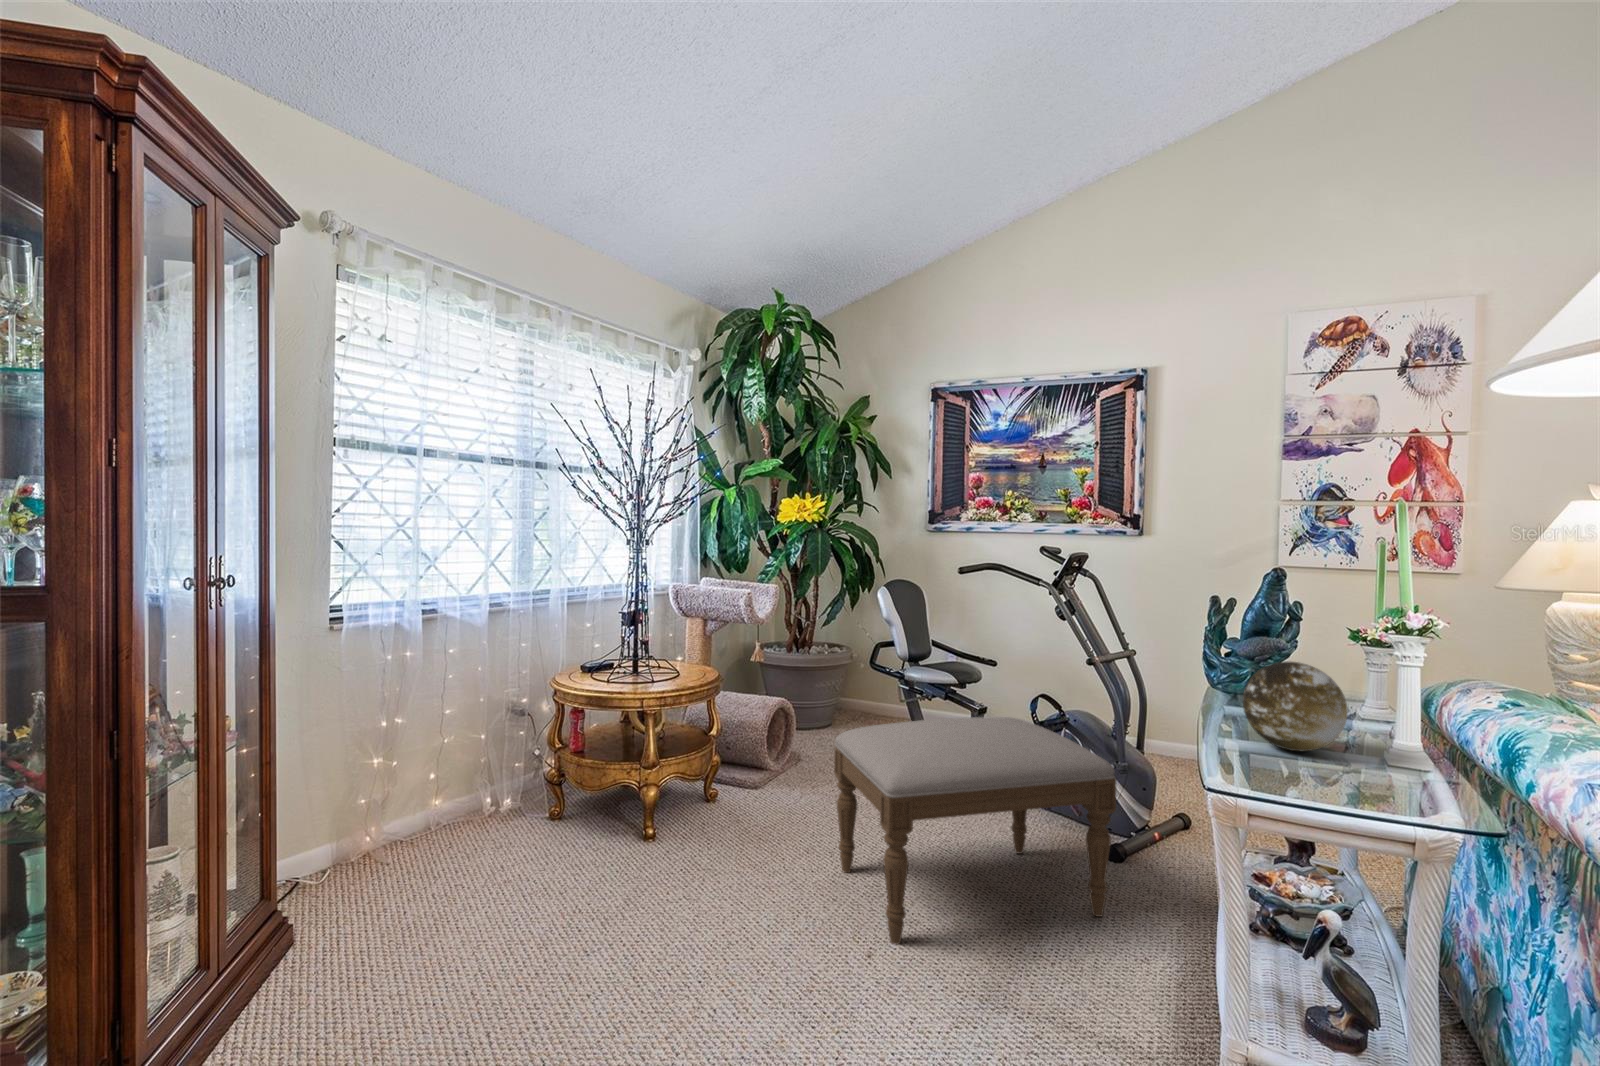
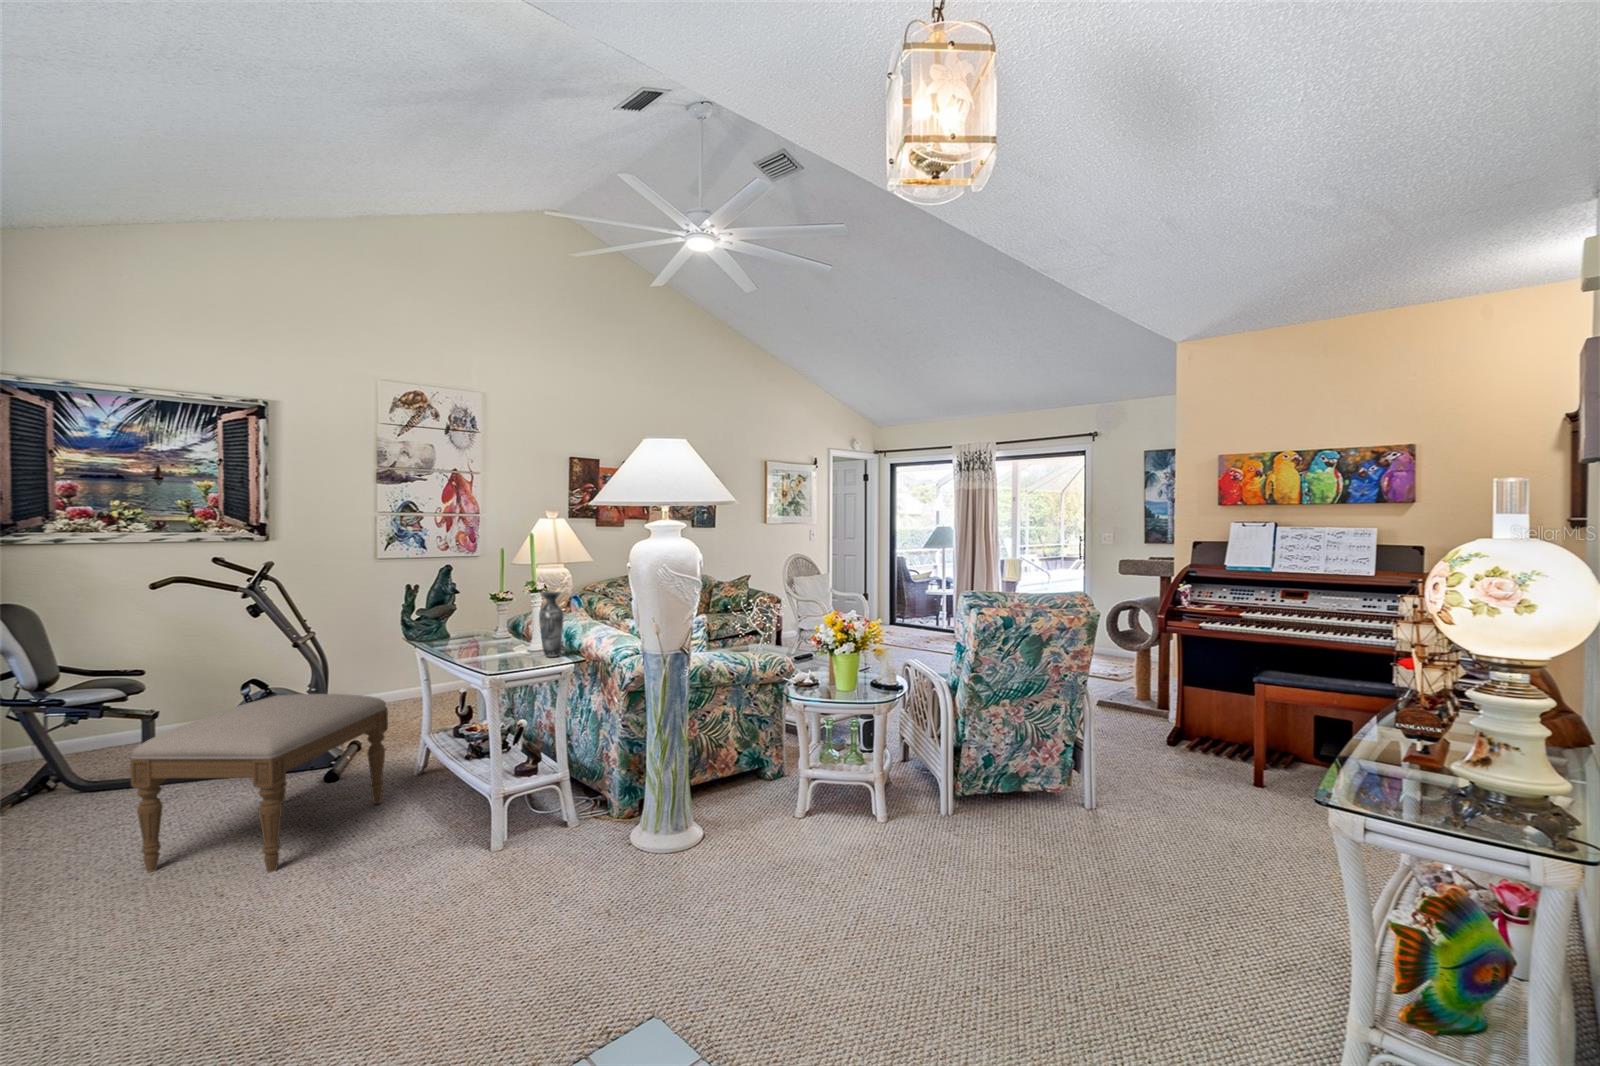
vase: none [1352,641,1416,791] -> present [539,592,564,657]
decorative orb: present [1243,662,1348,751] -> none [477,609,525,655]

